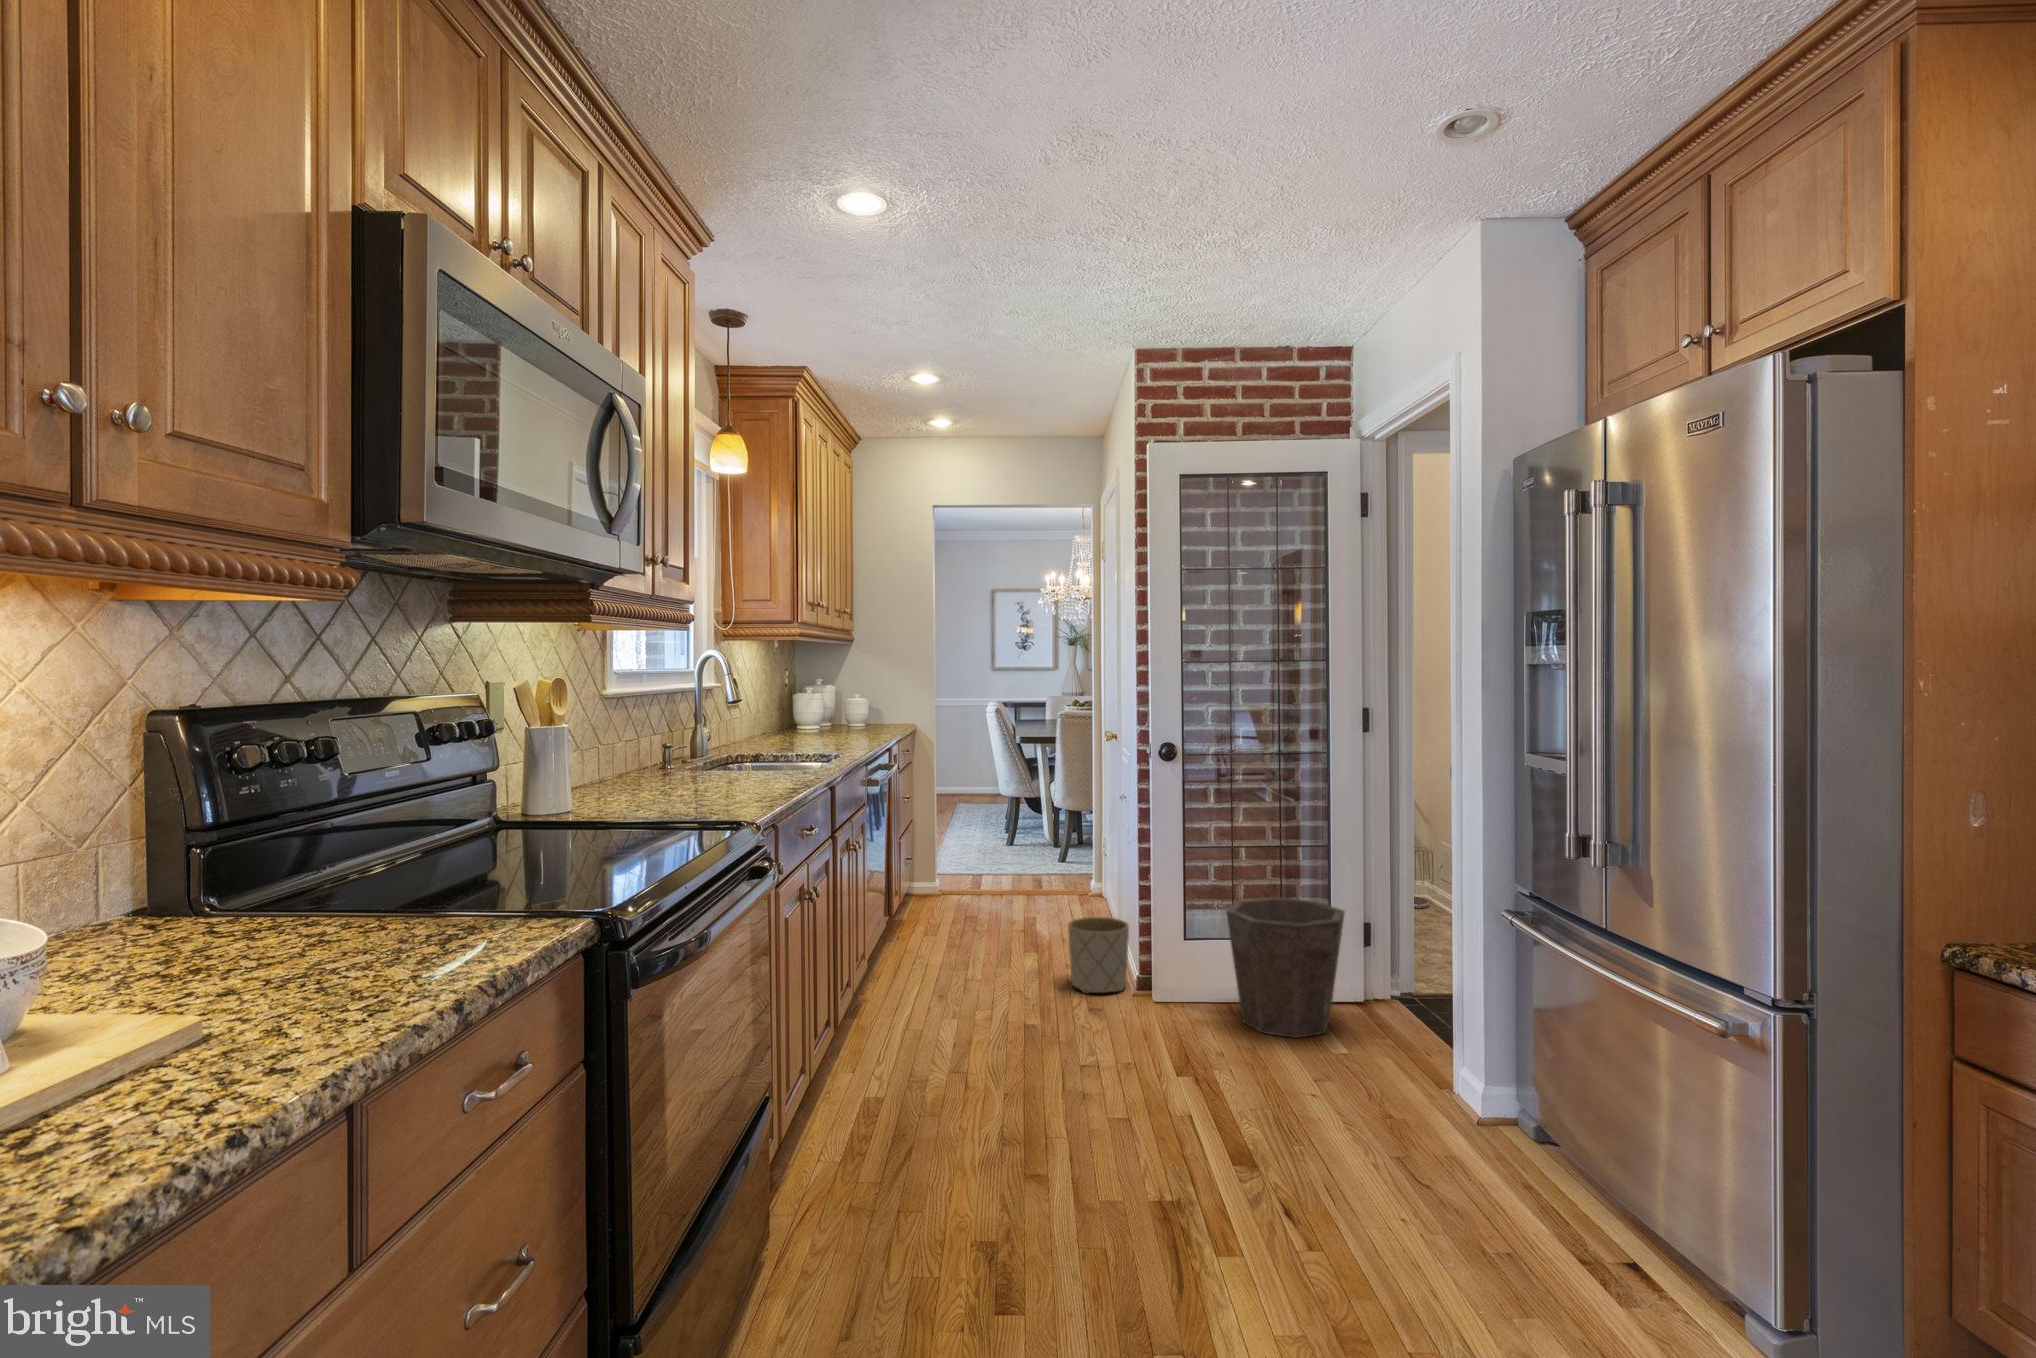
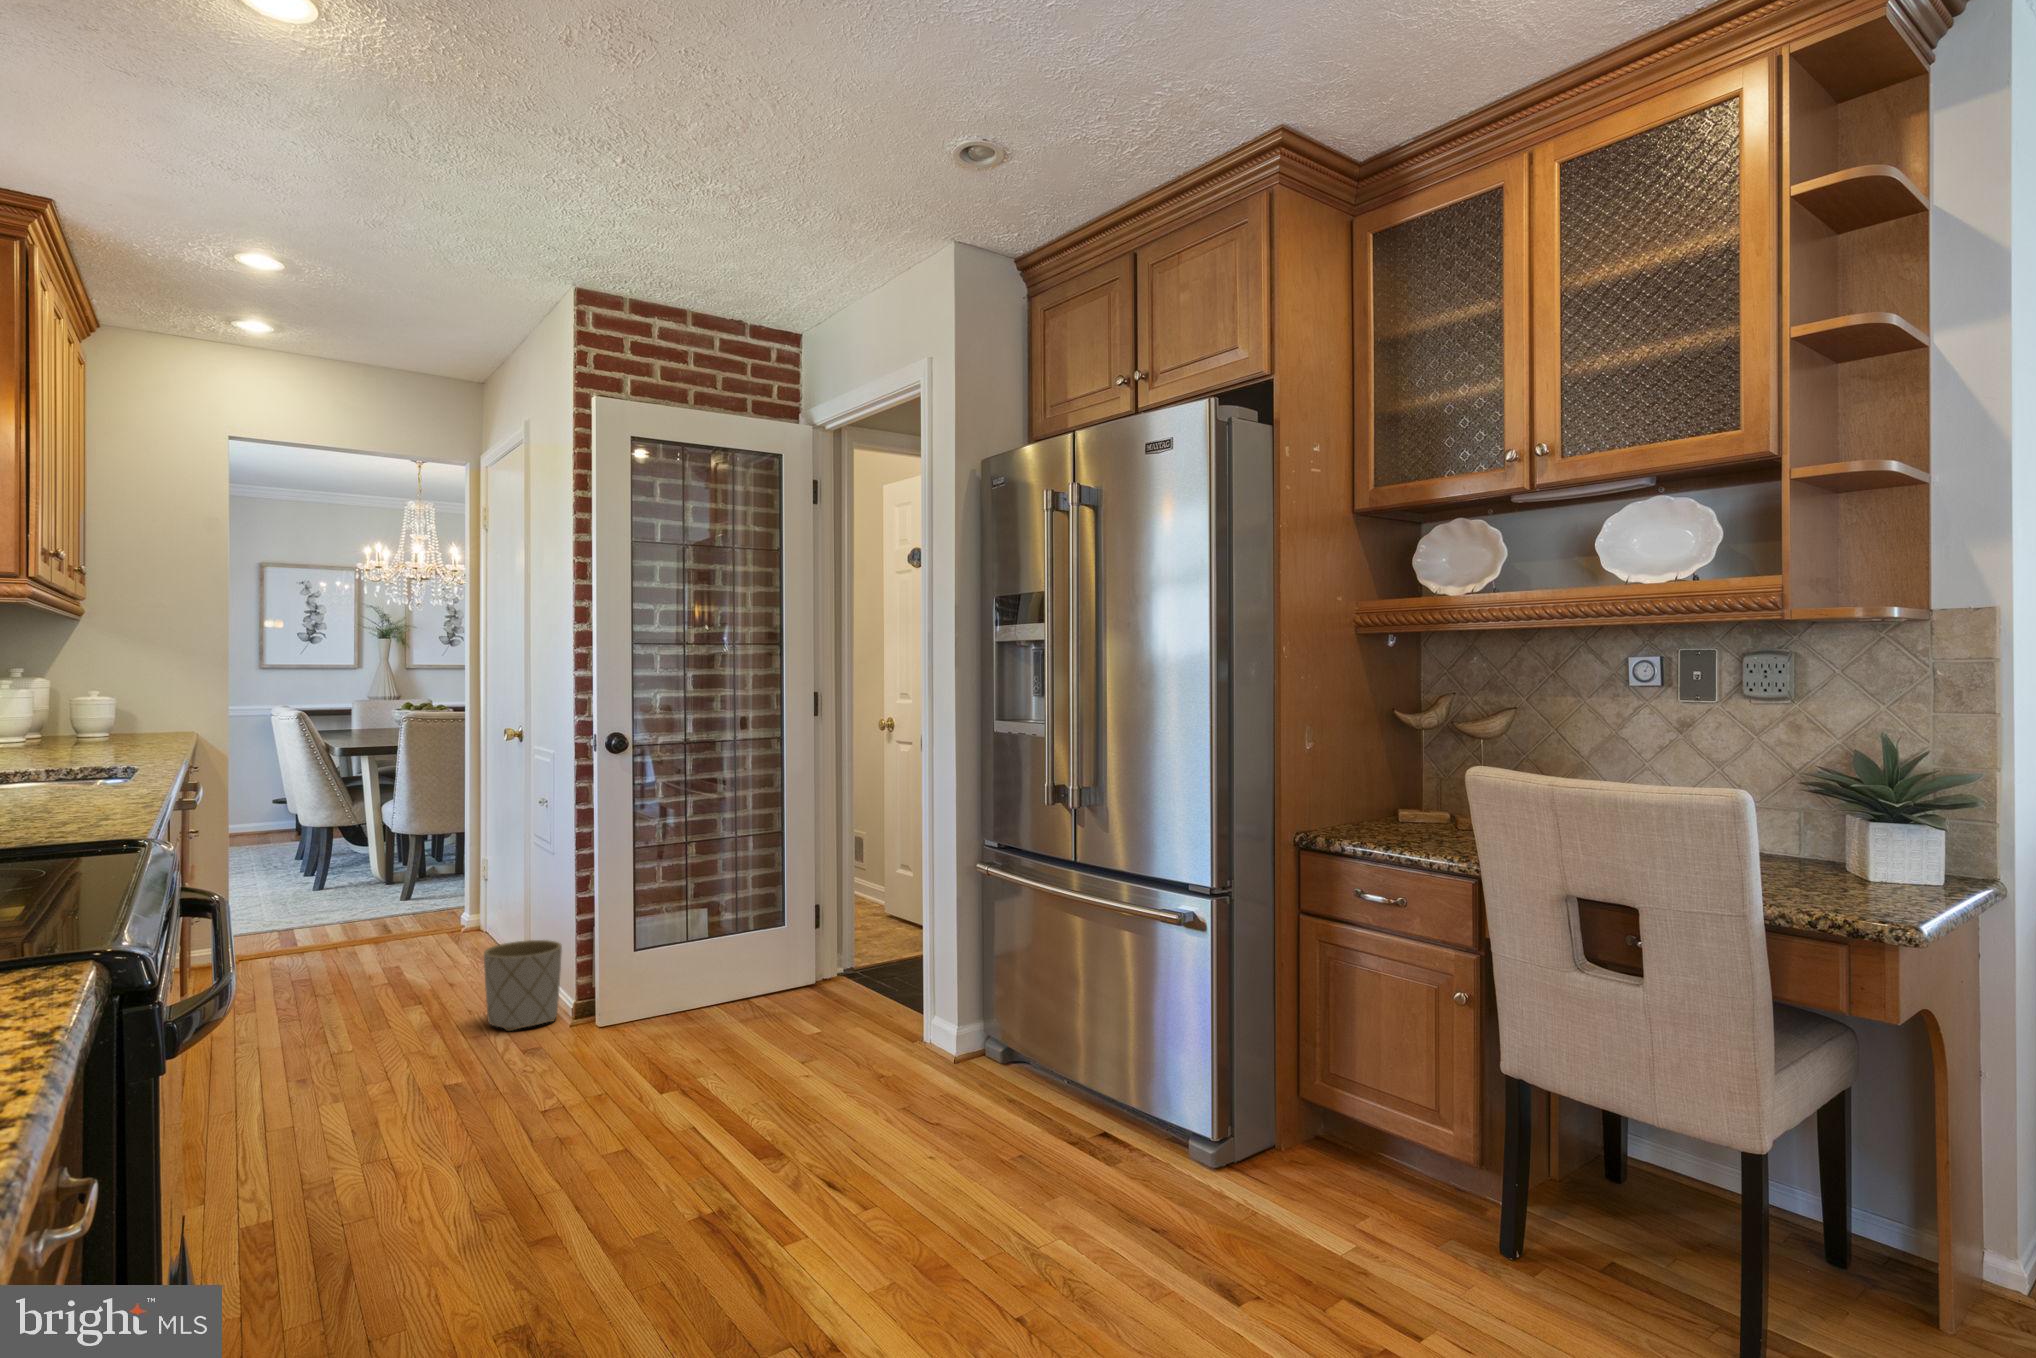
waste bin: present [1226,897,1345,1038] -> none [687,890,806,1031]

